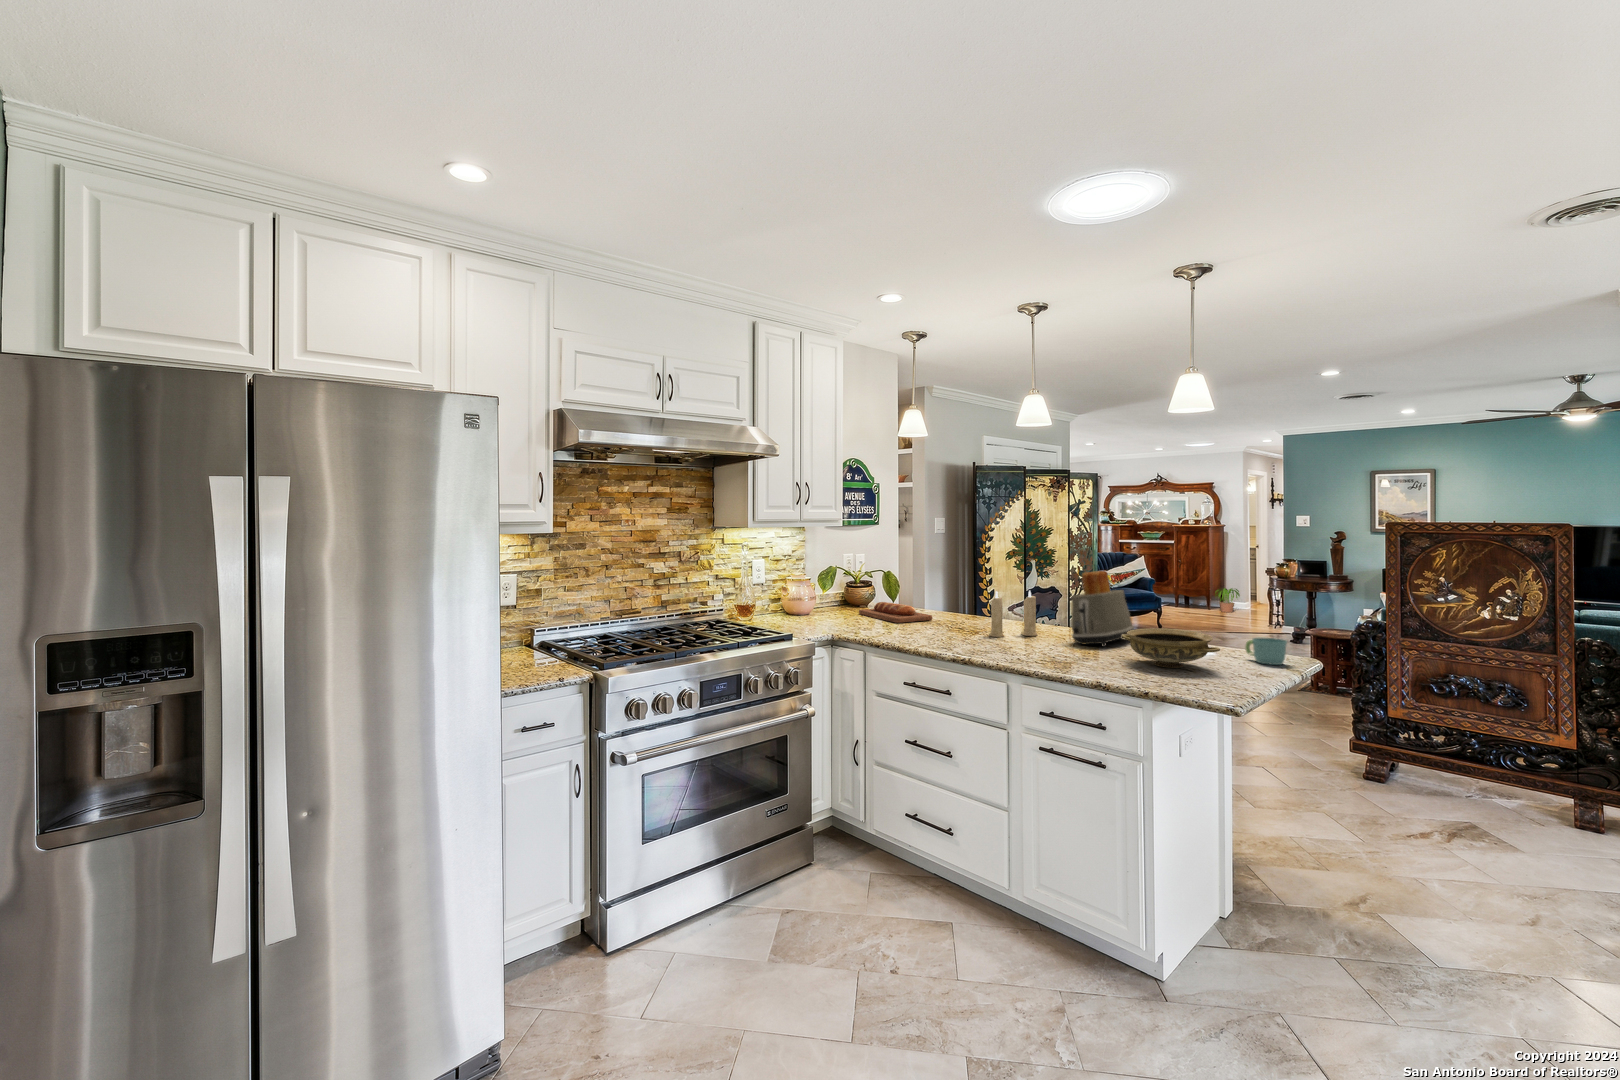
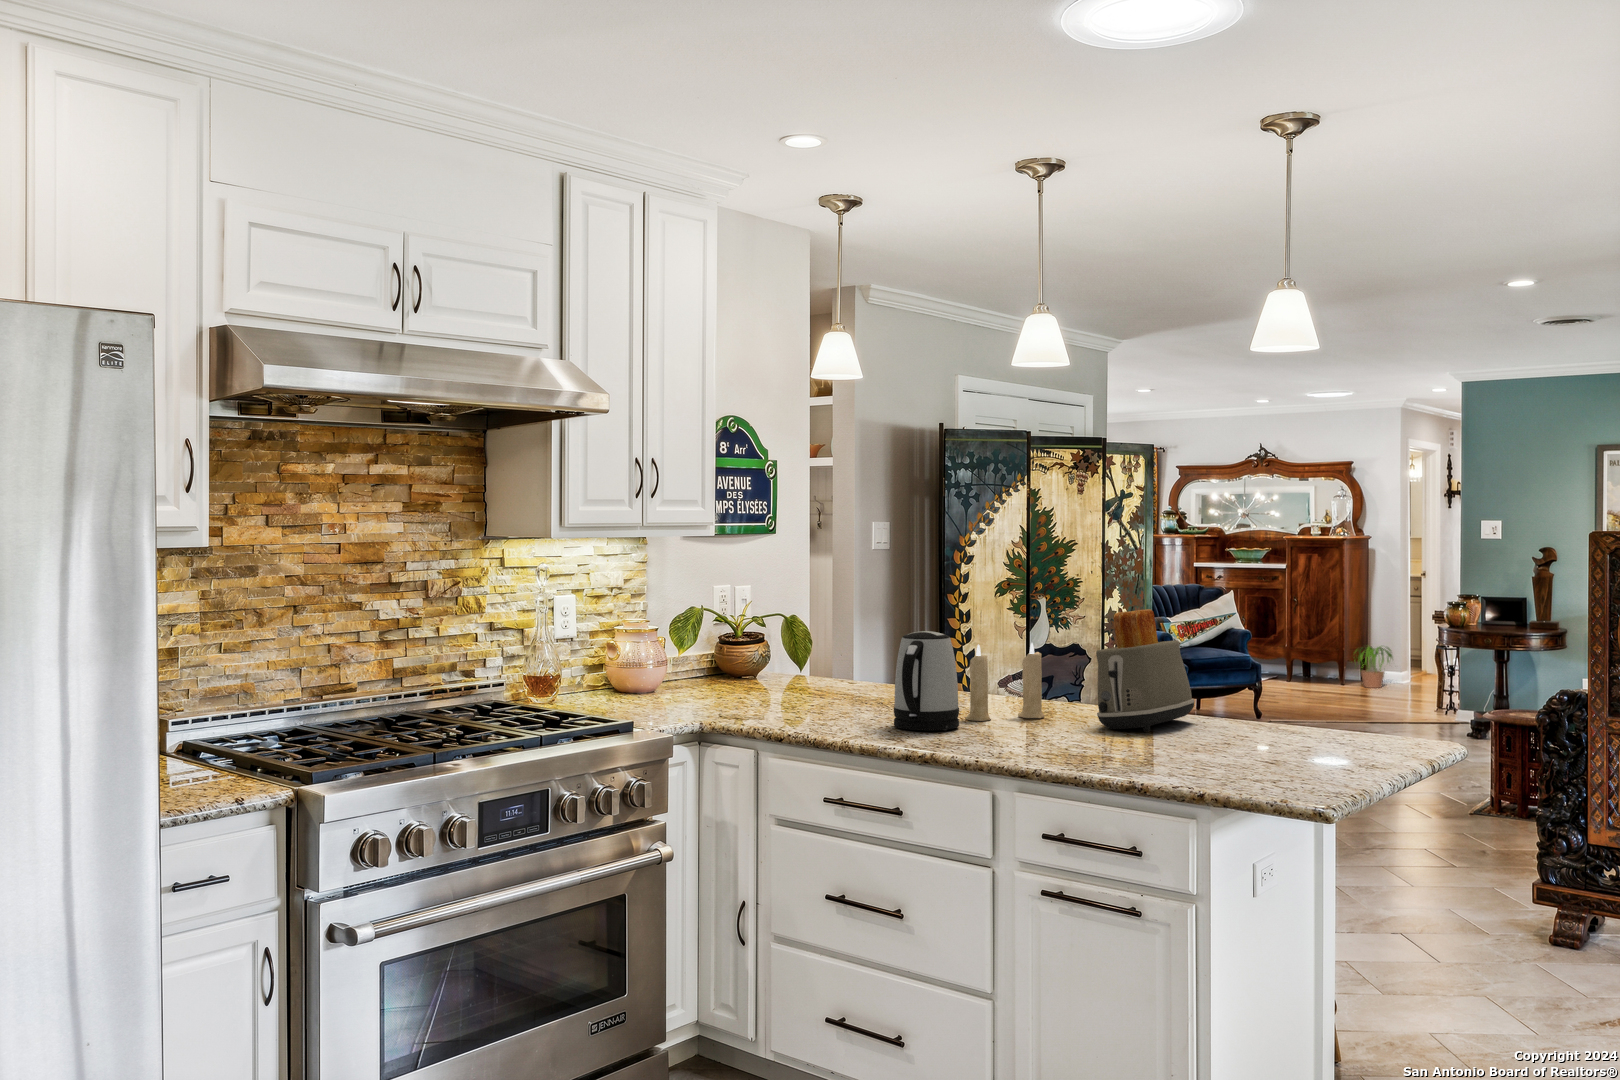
kettle: none [945,583,985,643] -> present [894,631,959,731]
bread loaf: present [859,602,932,623] -> none [746,668,873,702]
ceramic bowl: present [1122,628,1220,668] -> none [1172,699,1312,759]
mug: present [1245,638,1287,665] -> none [1355,711,1412,752]

